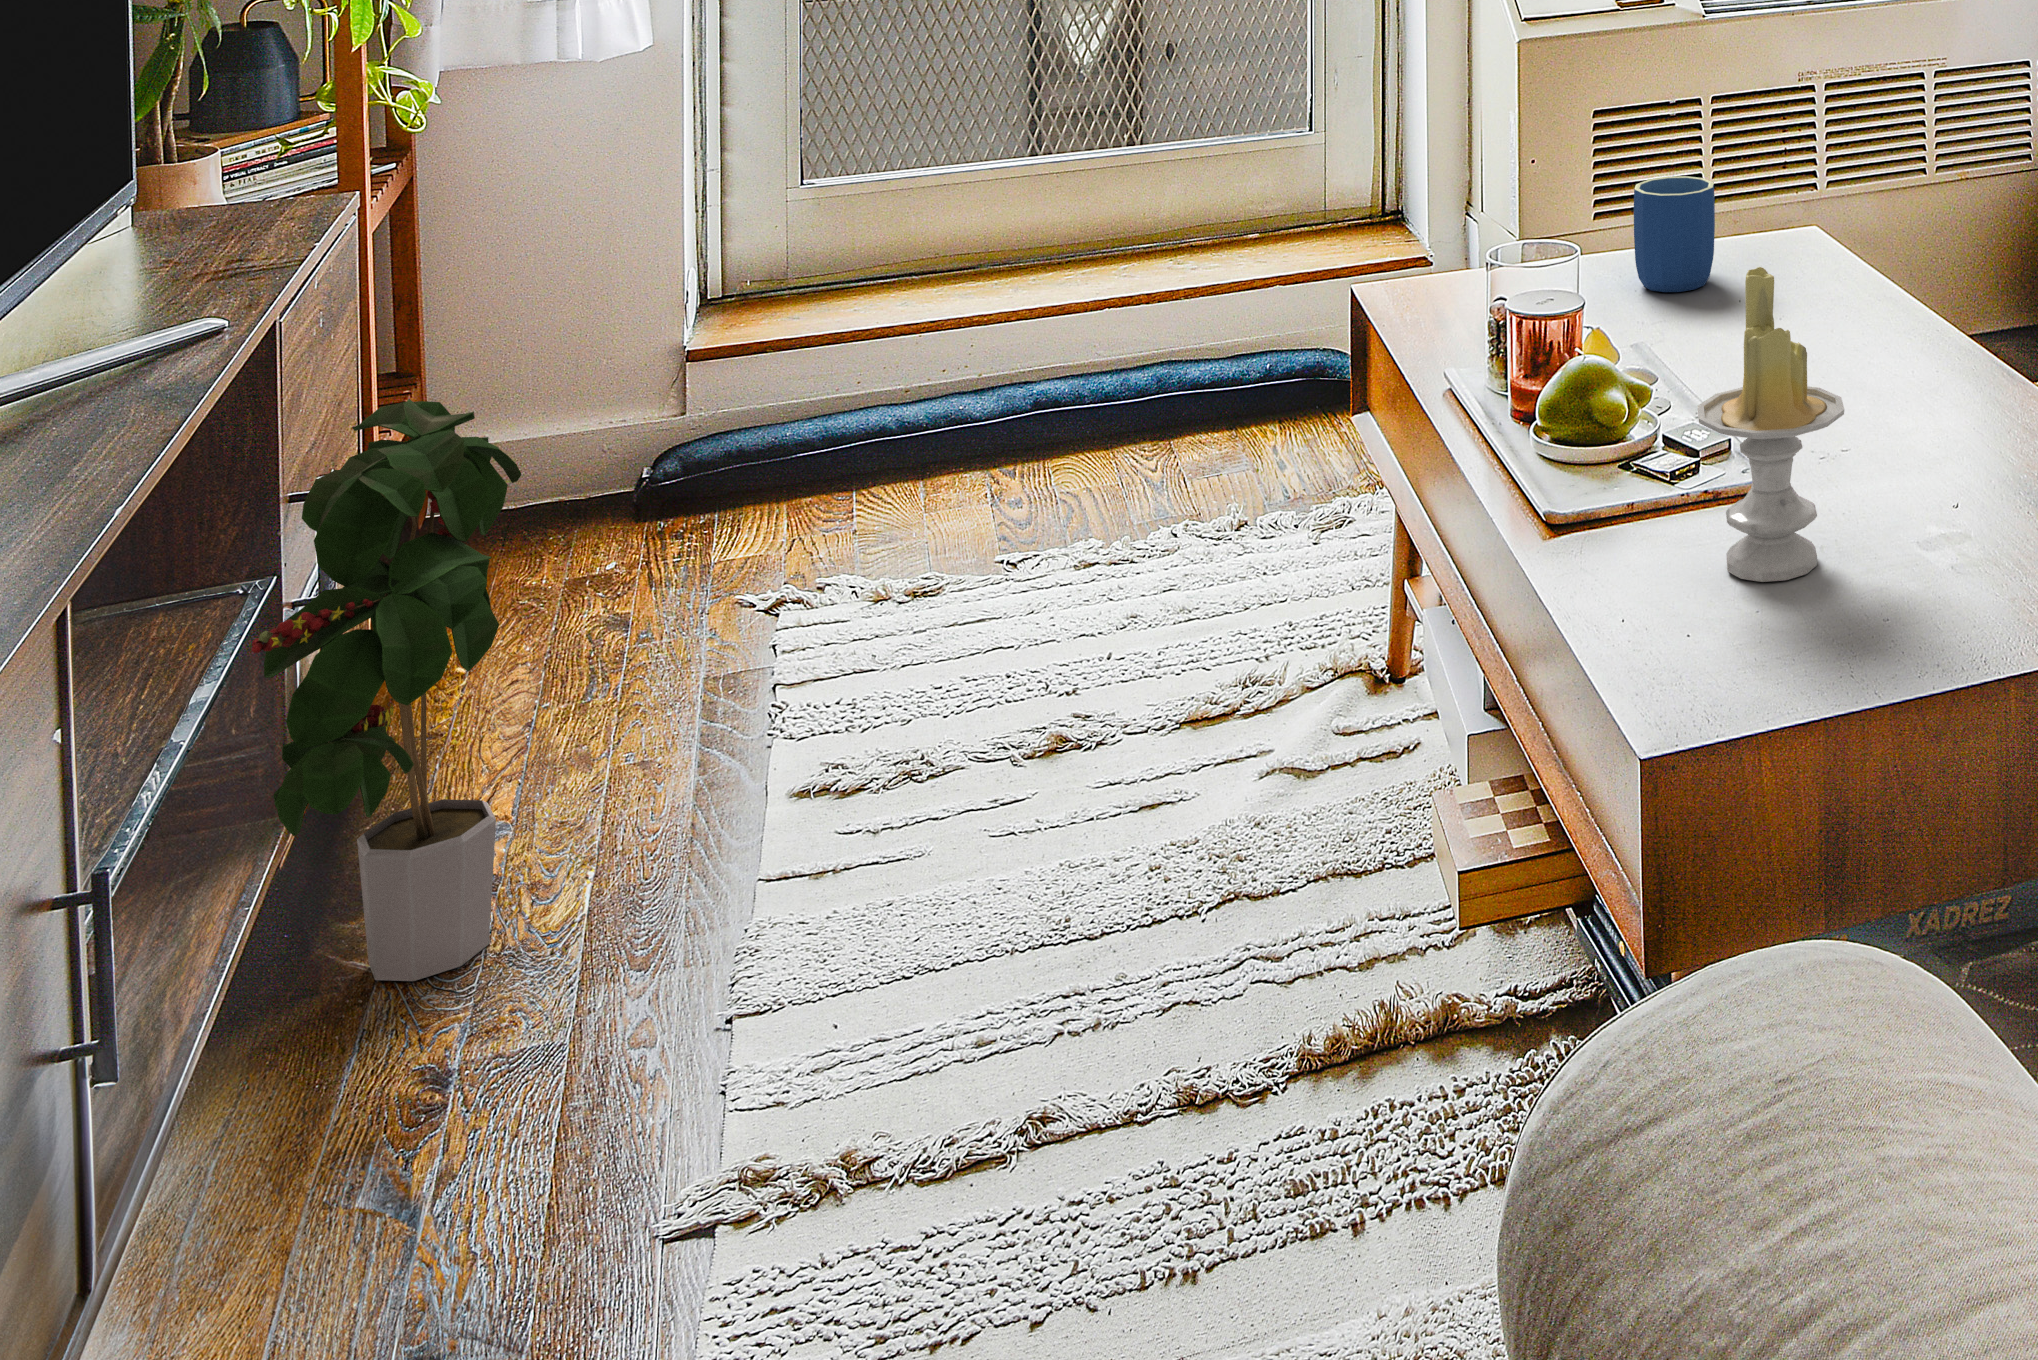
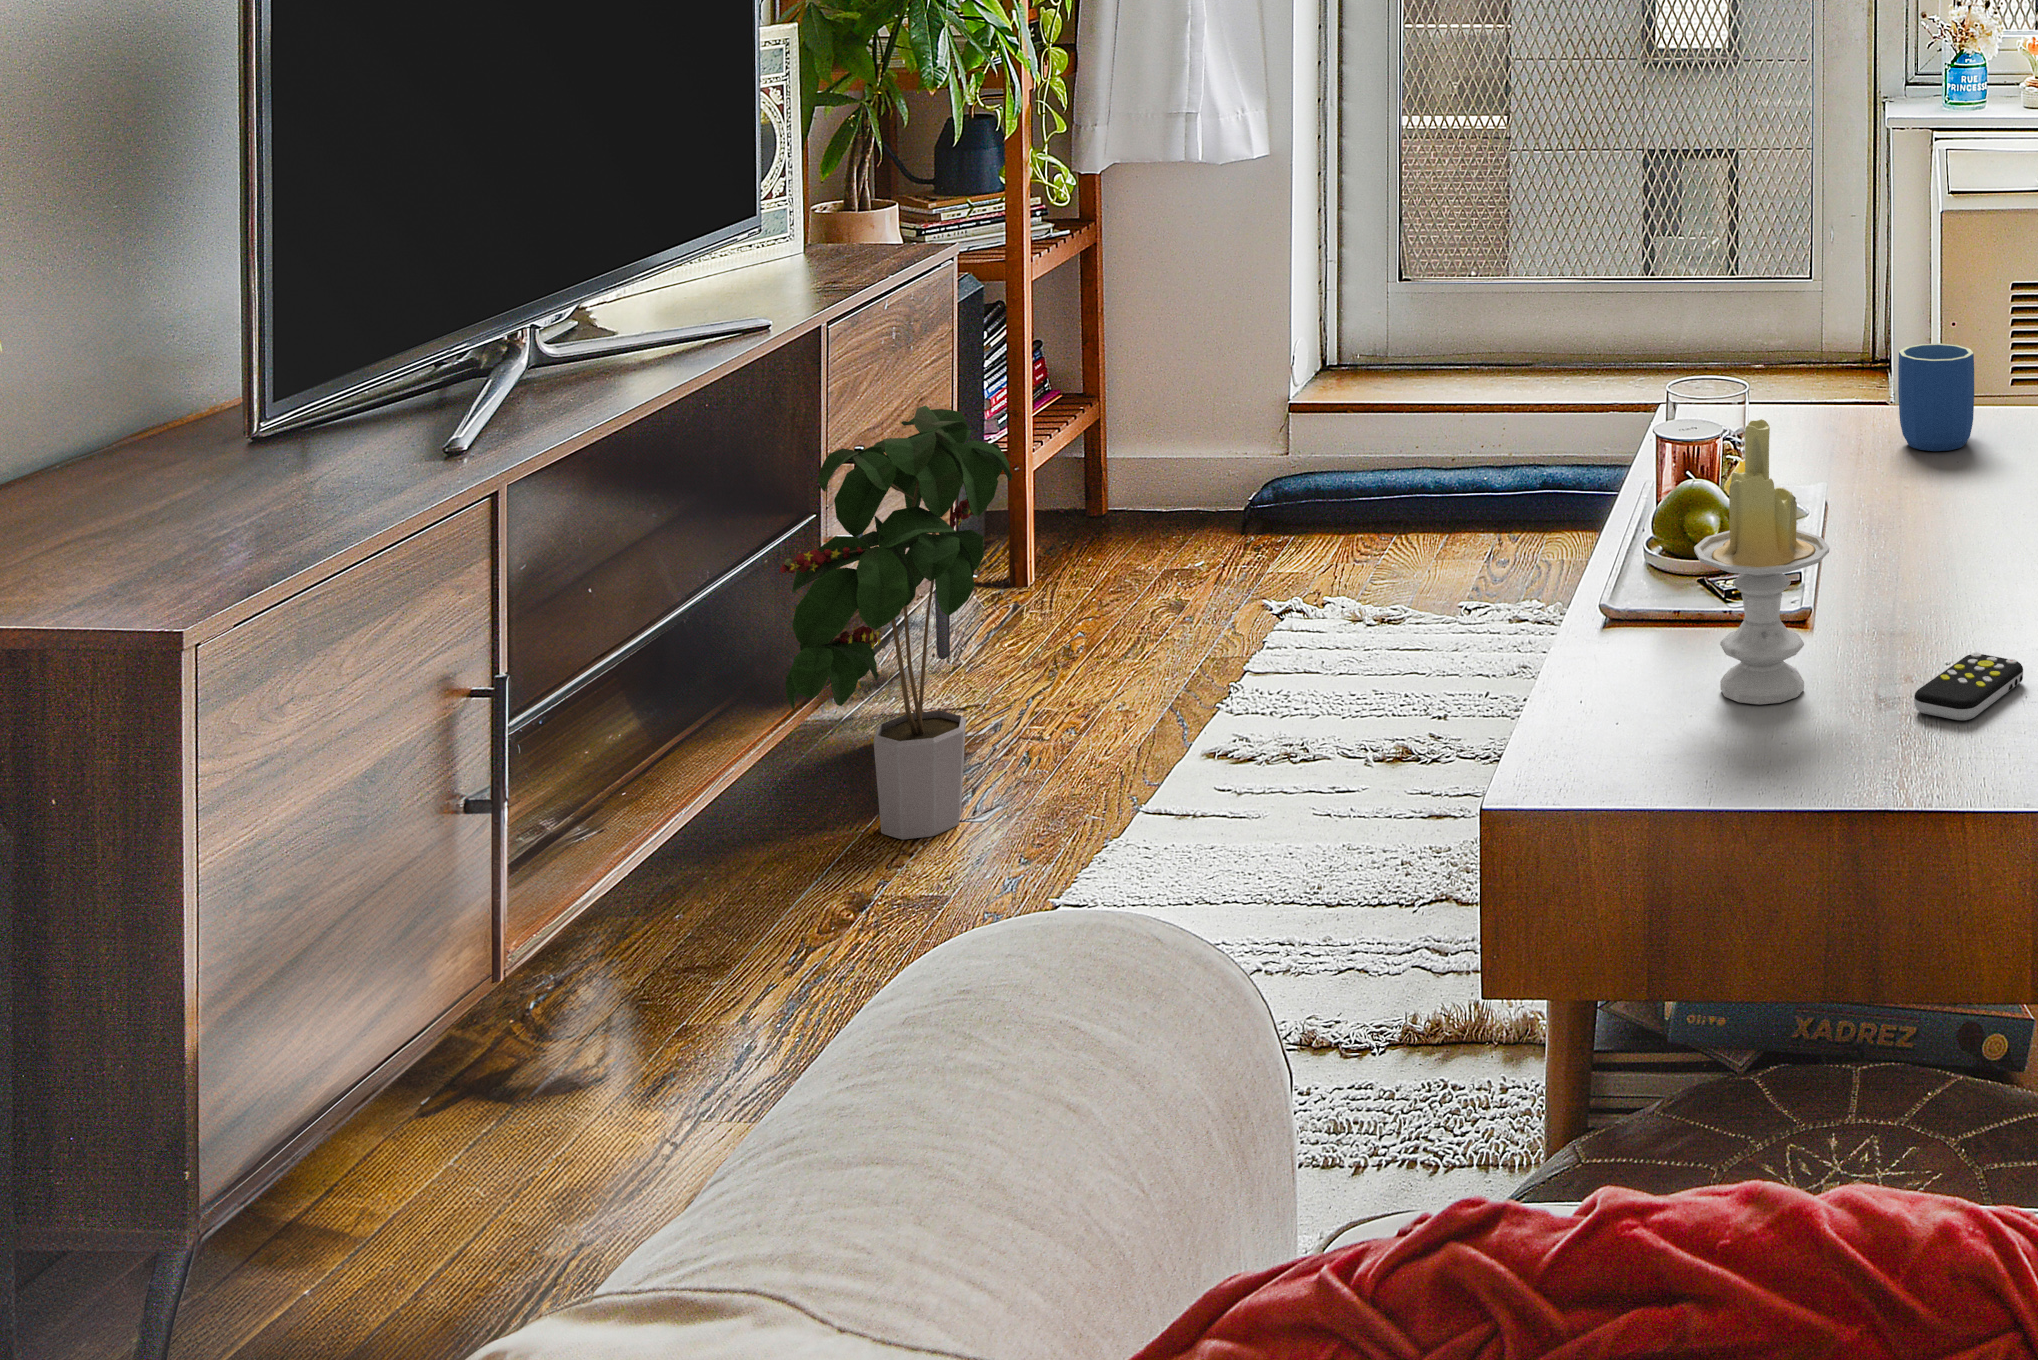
remote control: none [1952,486,2029,558] -> present [1914,653,2023,720]

